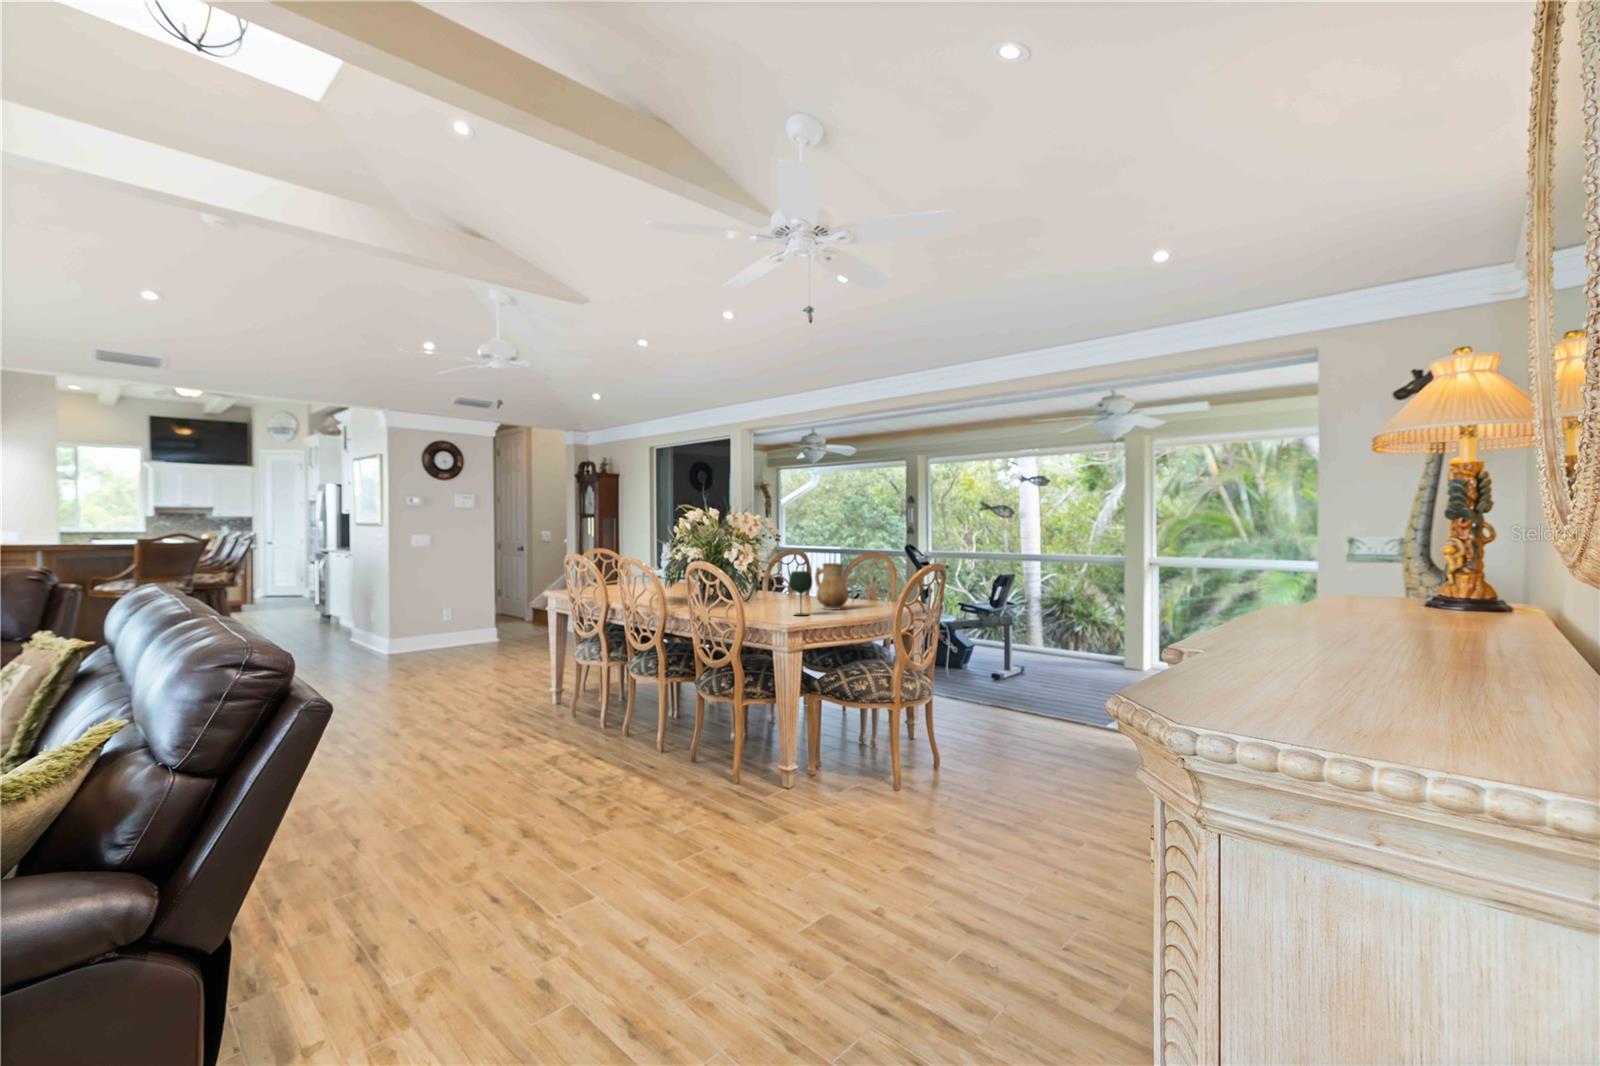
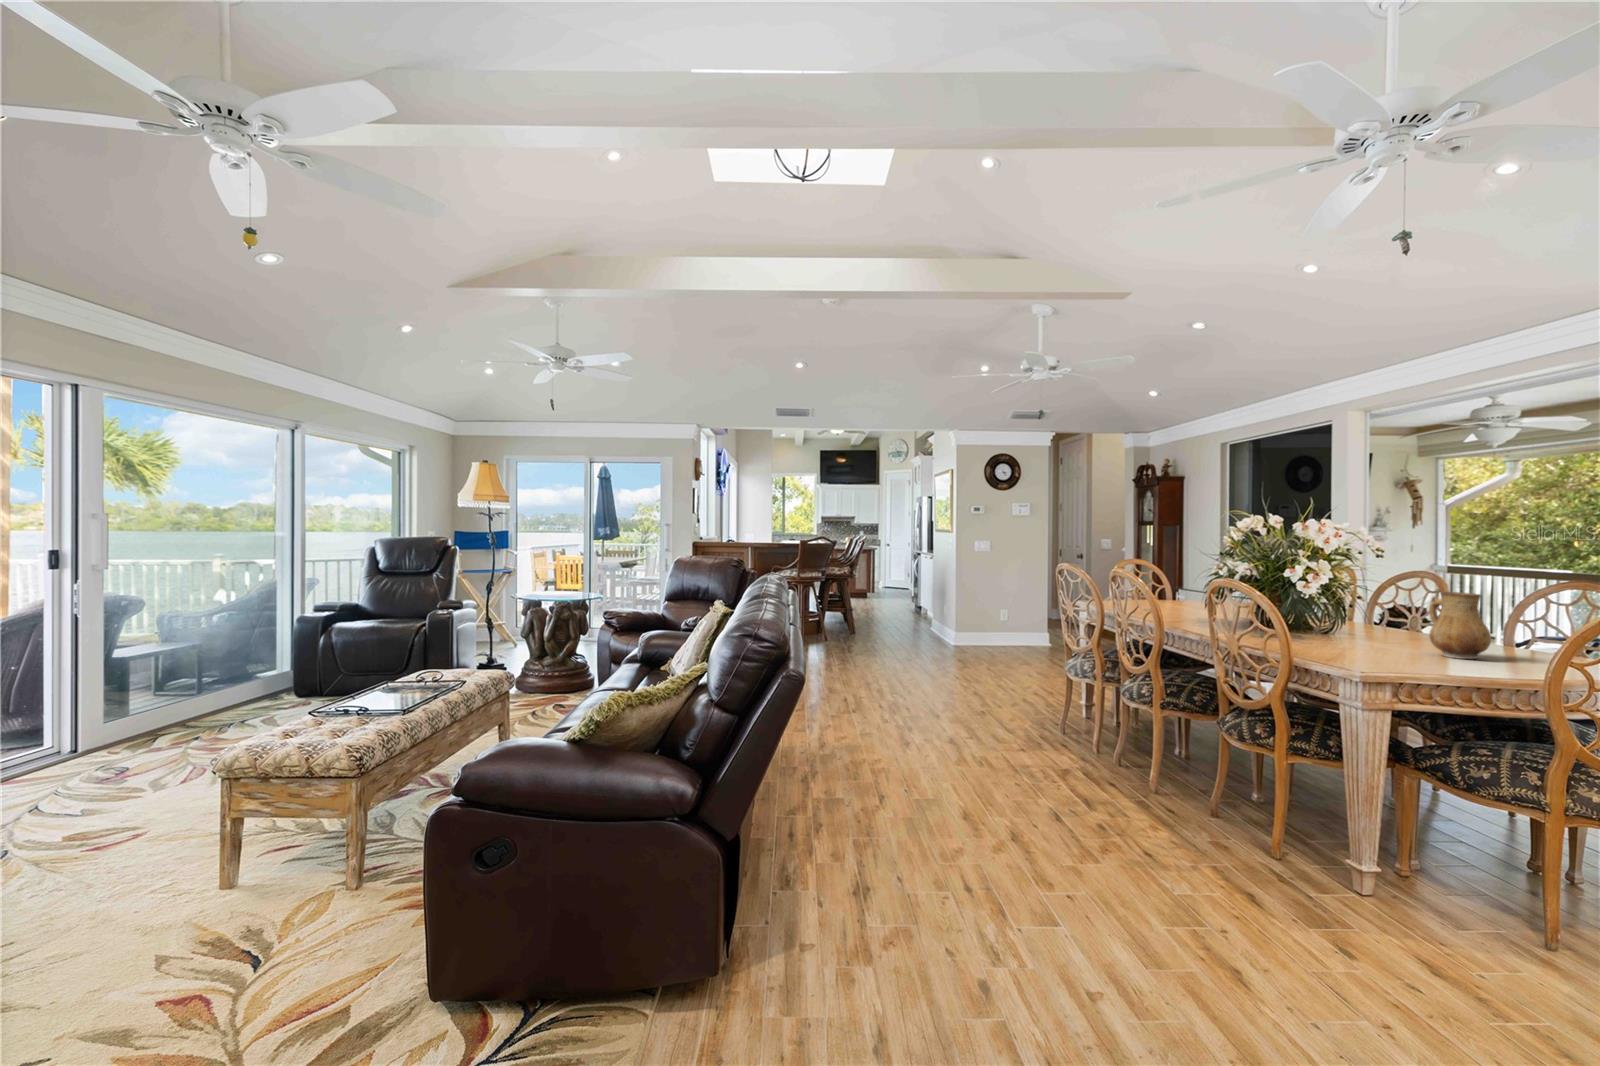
wine glass: present [789,571,812,616] -> none [1371,600,1412,661]

